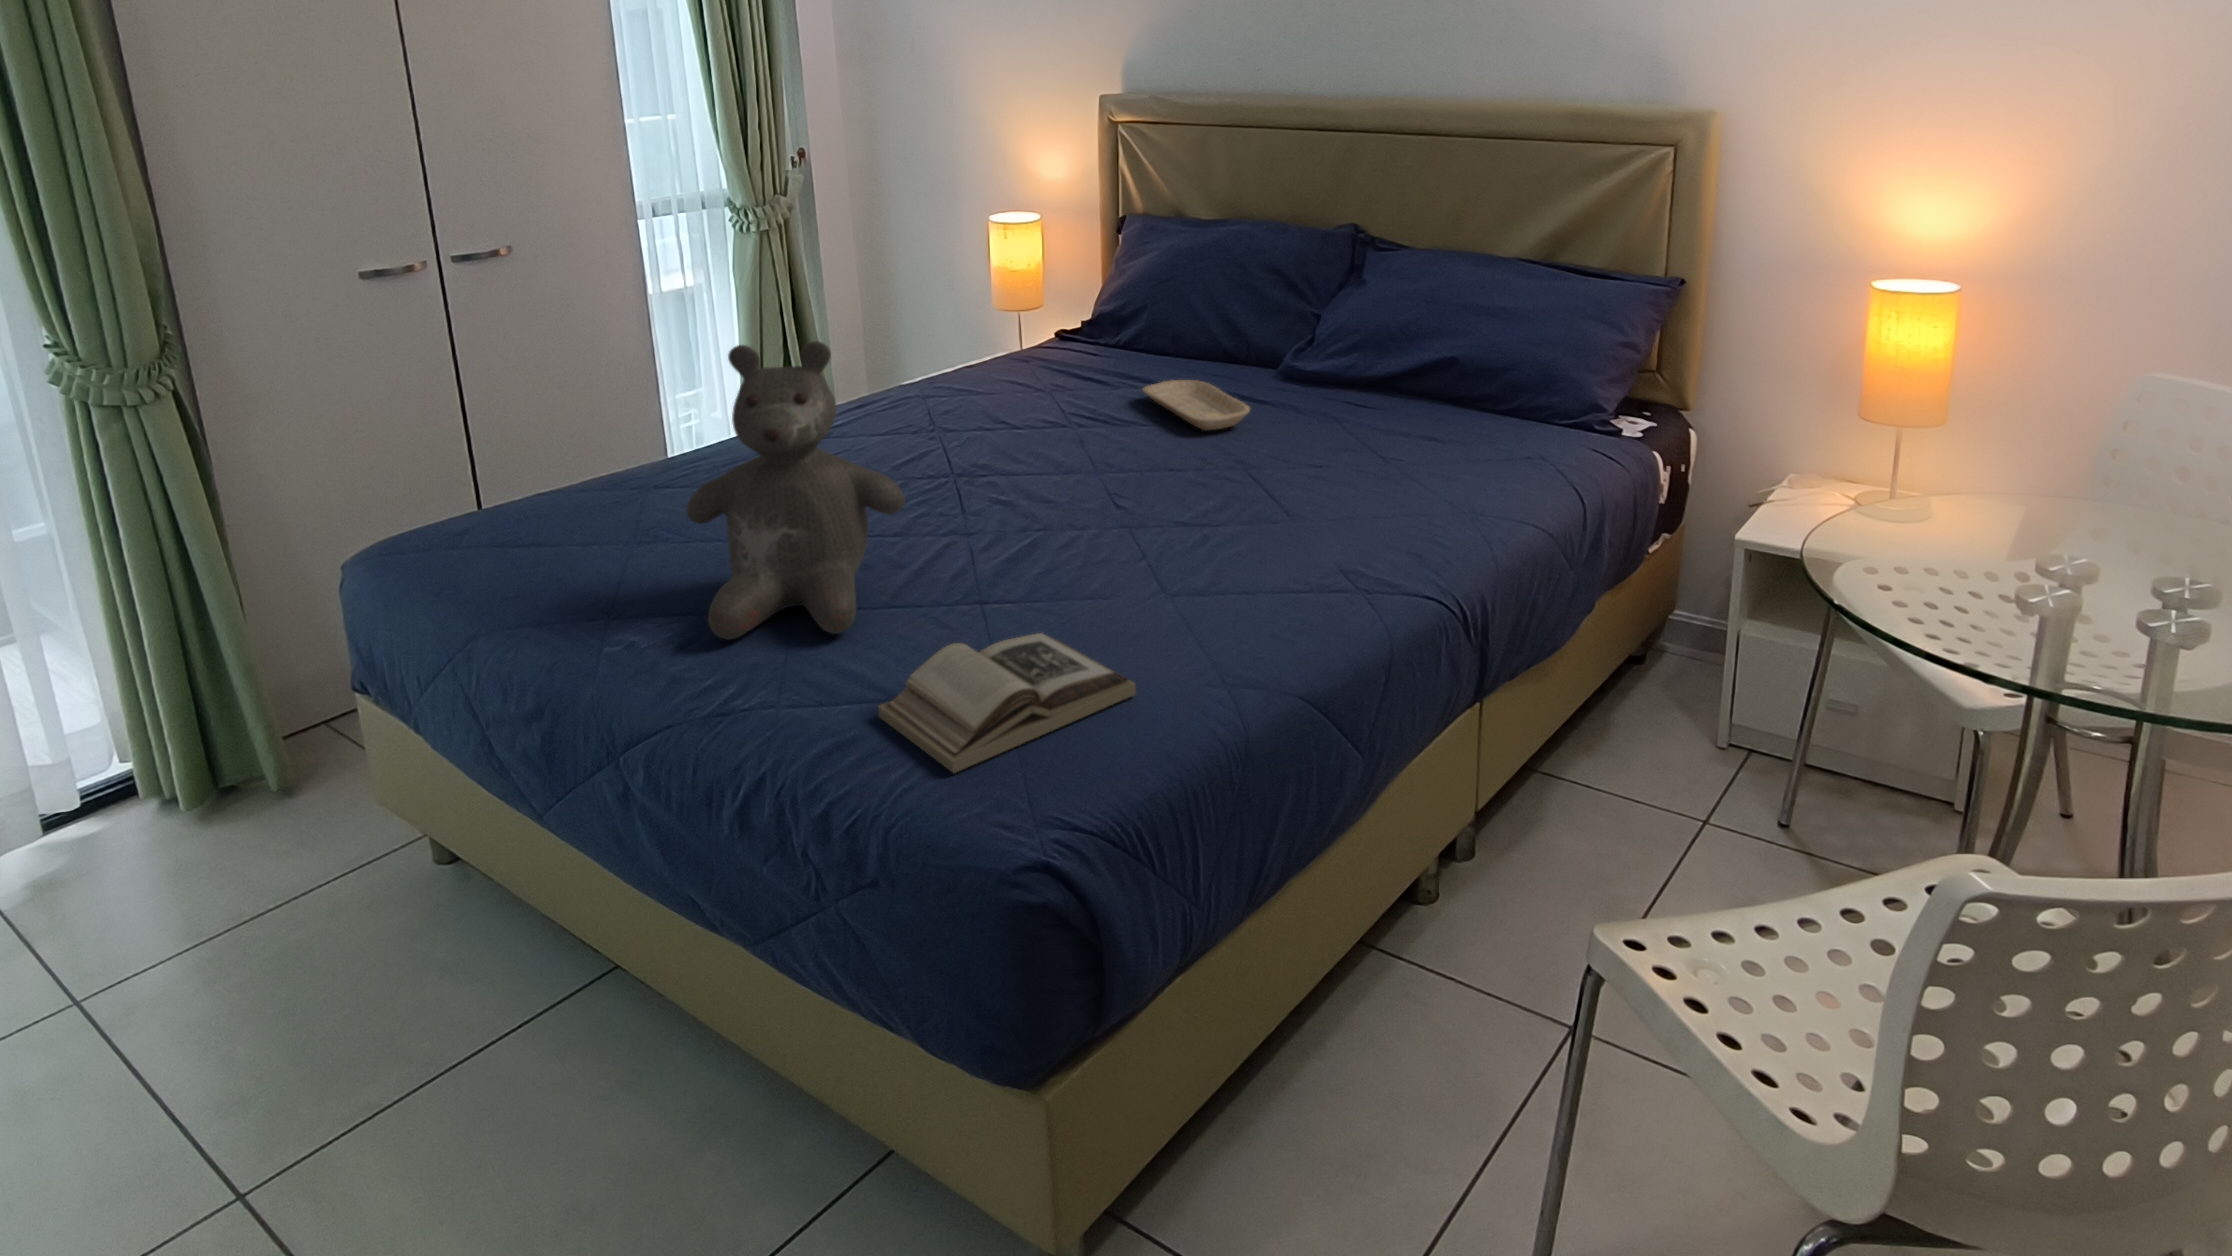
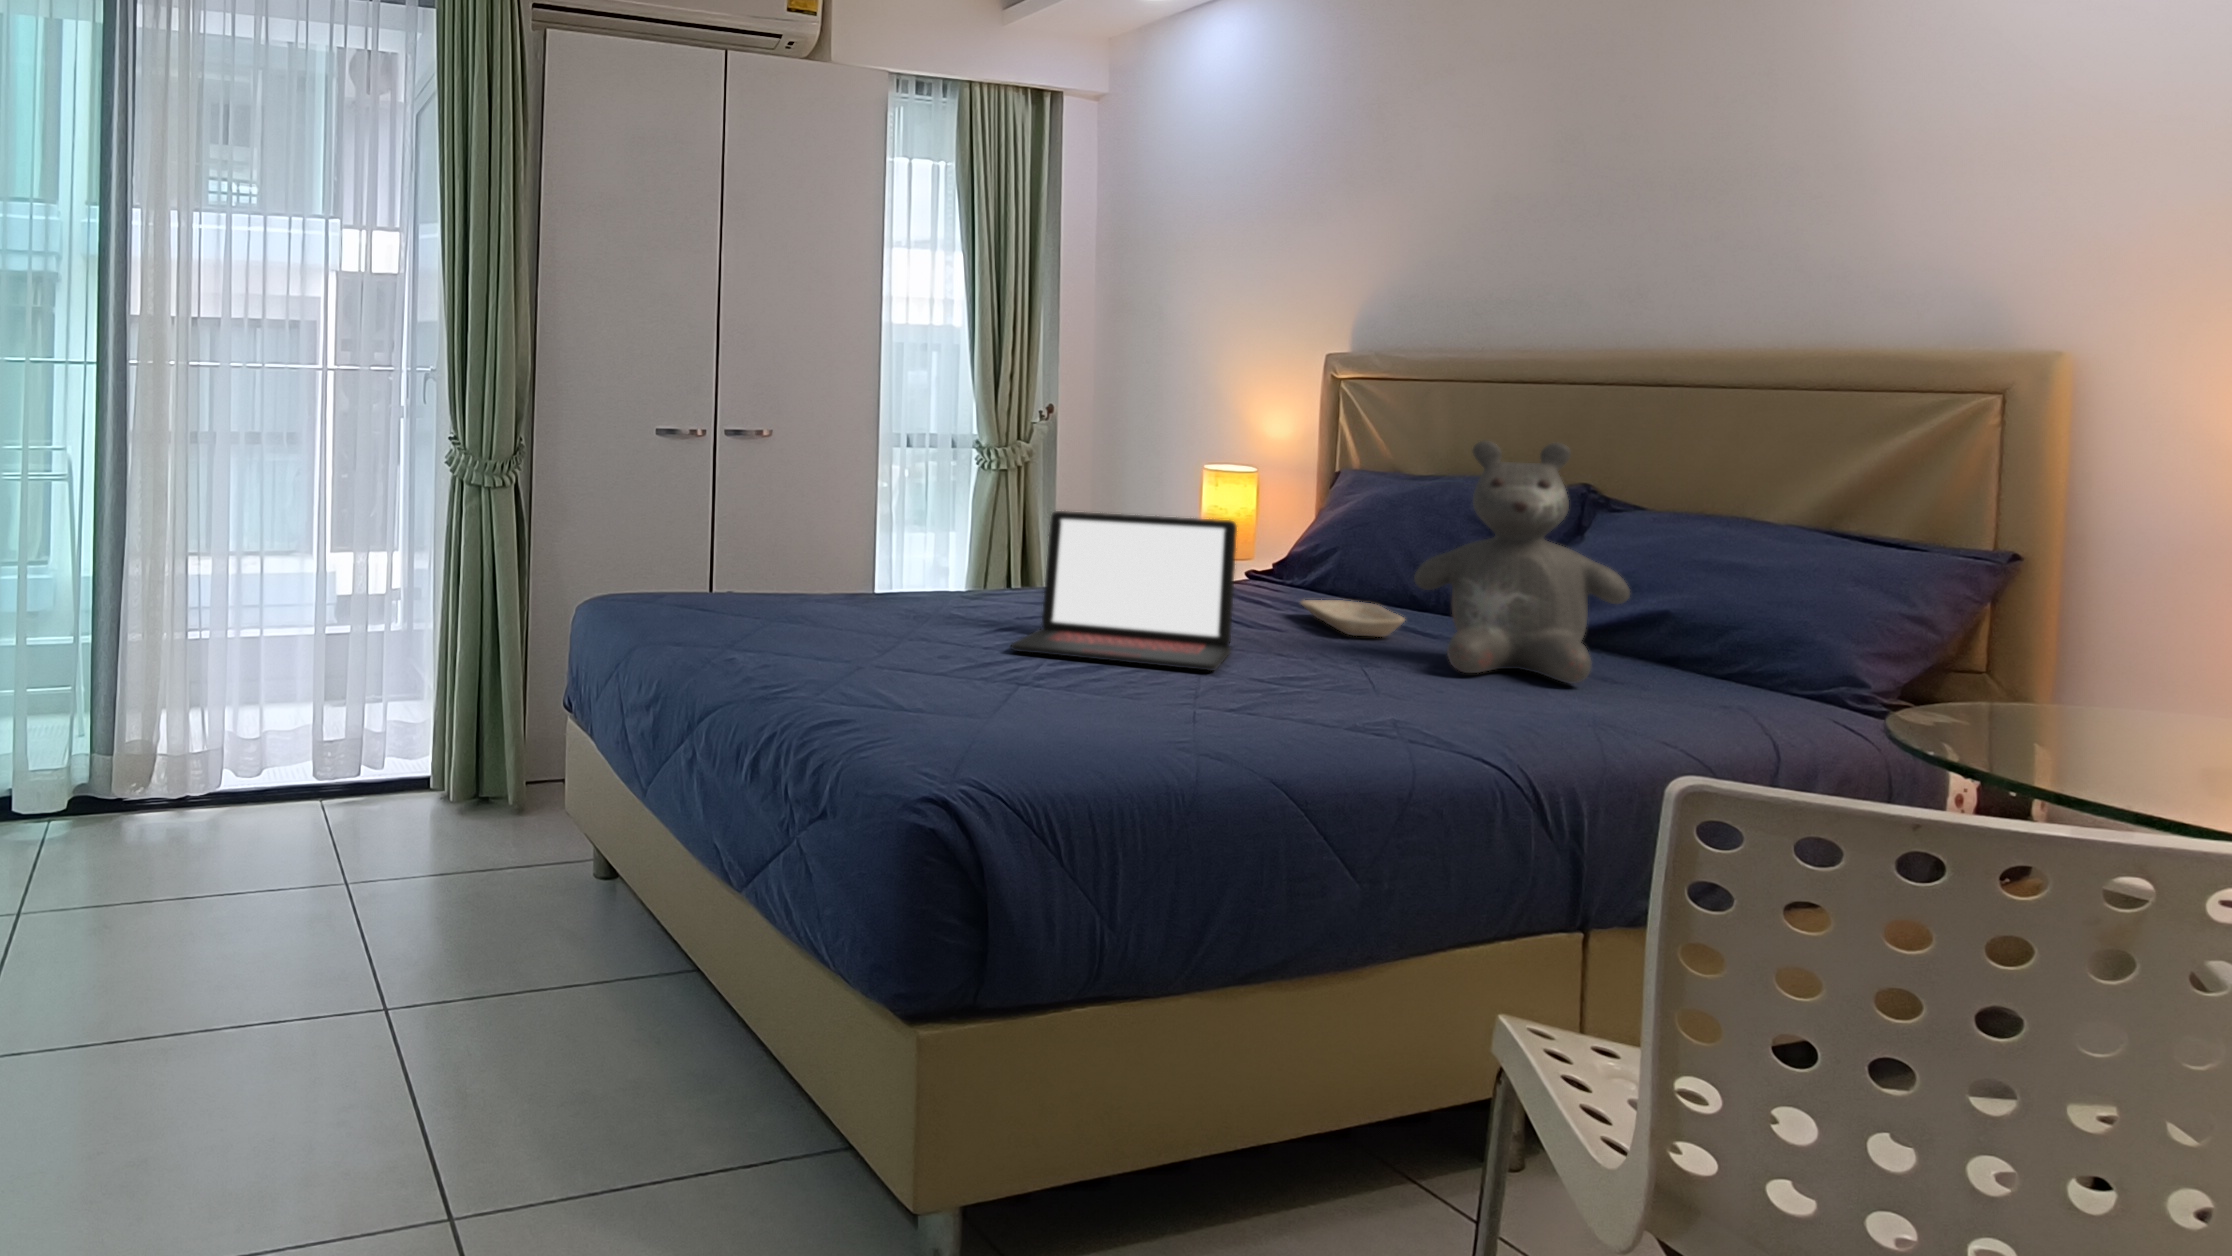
teddy bear: present [686,341,905,639] -> present [1414,440,1630,683]
laptop: none [934,359,1144,551] -> present [1011,511,1237,671]
book: present [878,633,1136,773] -> none [886,659,1115,733]

